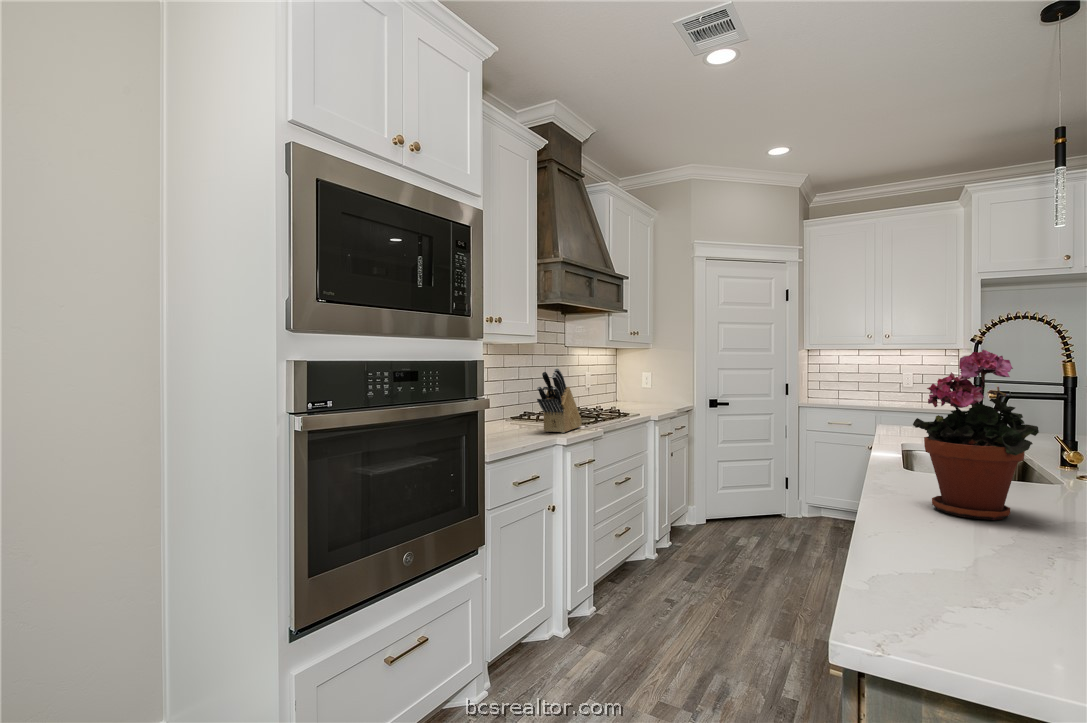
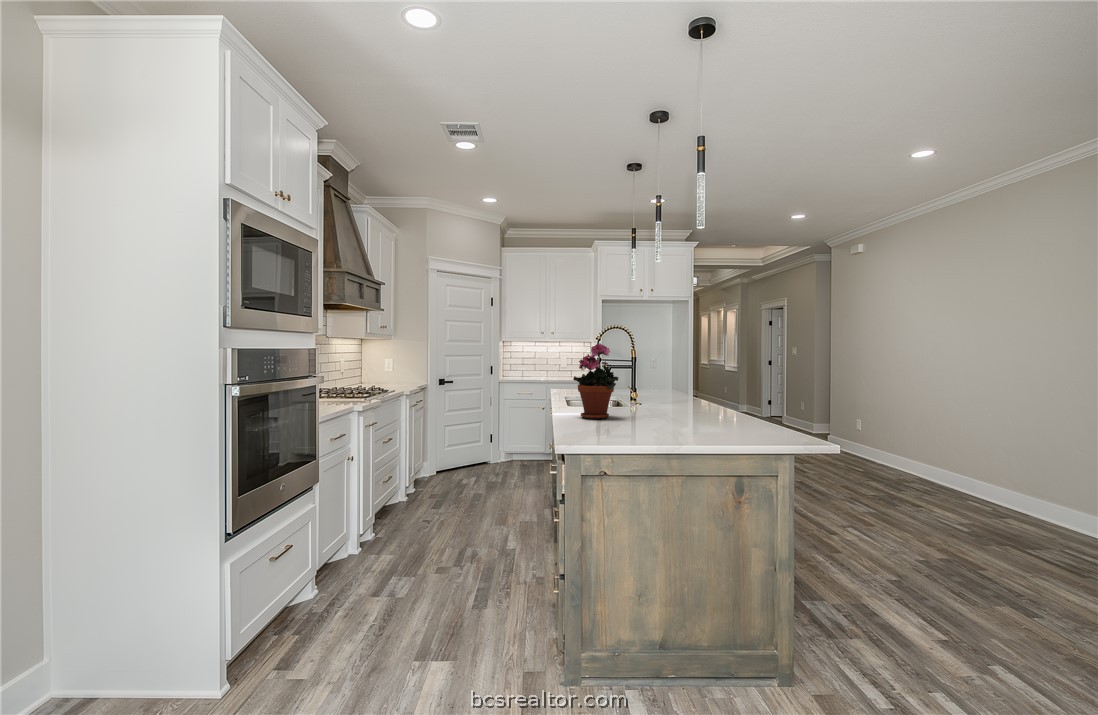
knife block: present [537,368,582,433] -> none [336,354,364,403]

